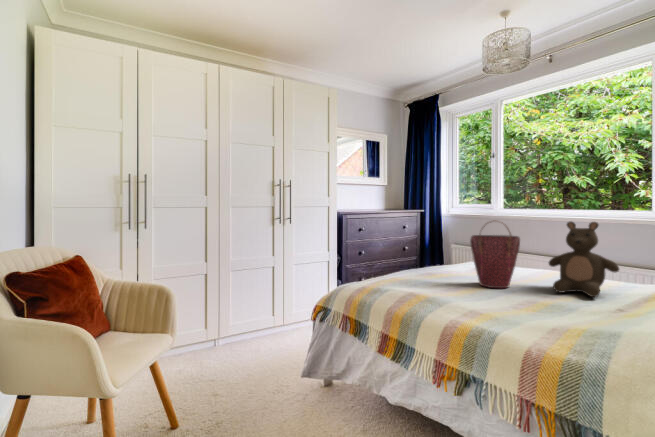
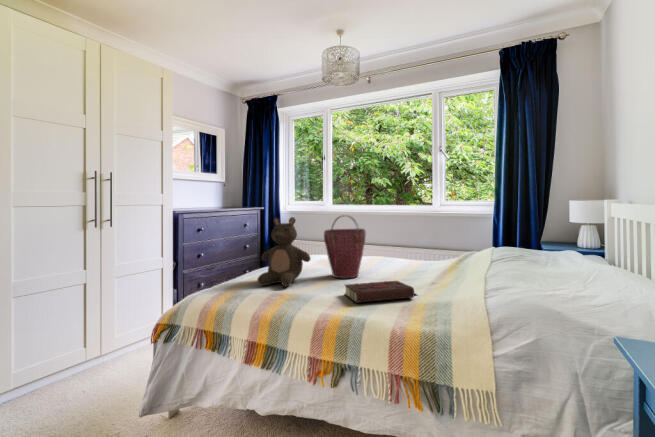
stuffed bear: present [549,222,619,297] -> present [258,217,310,286]
book: none [484,294,578,319] -> present [345,281,415,303]

